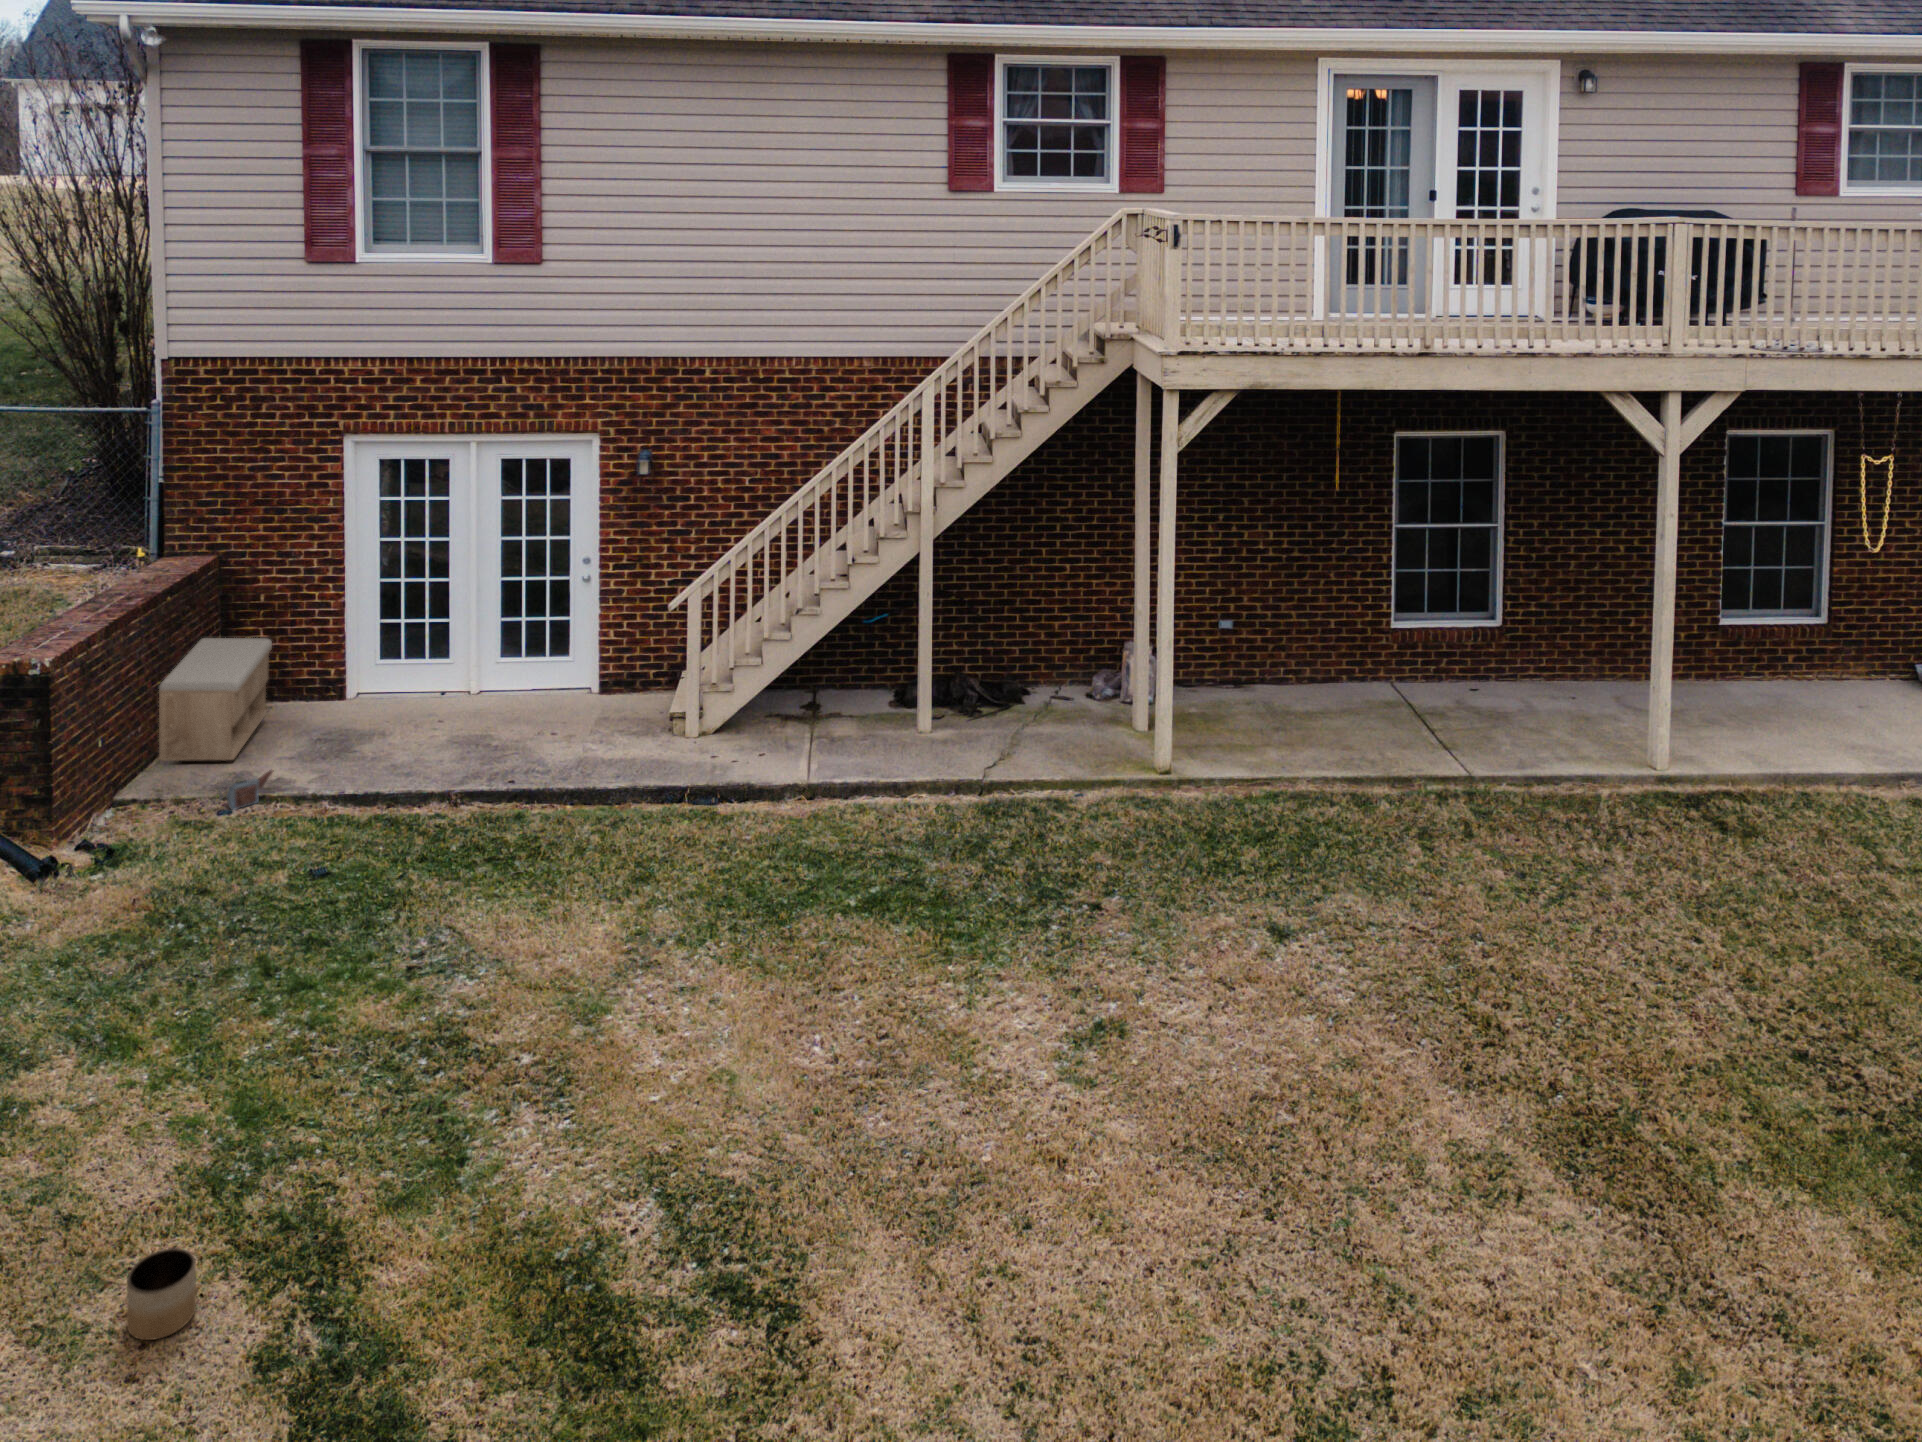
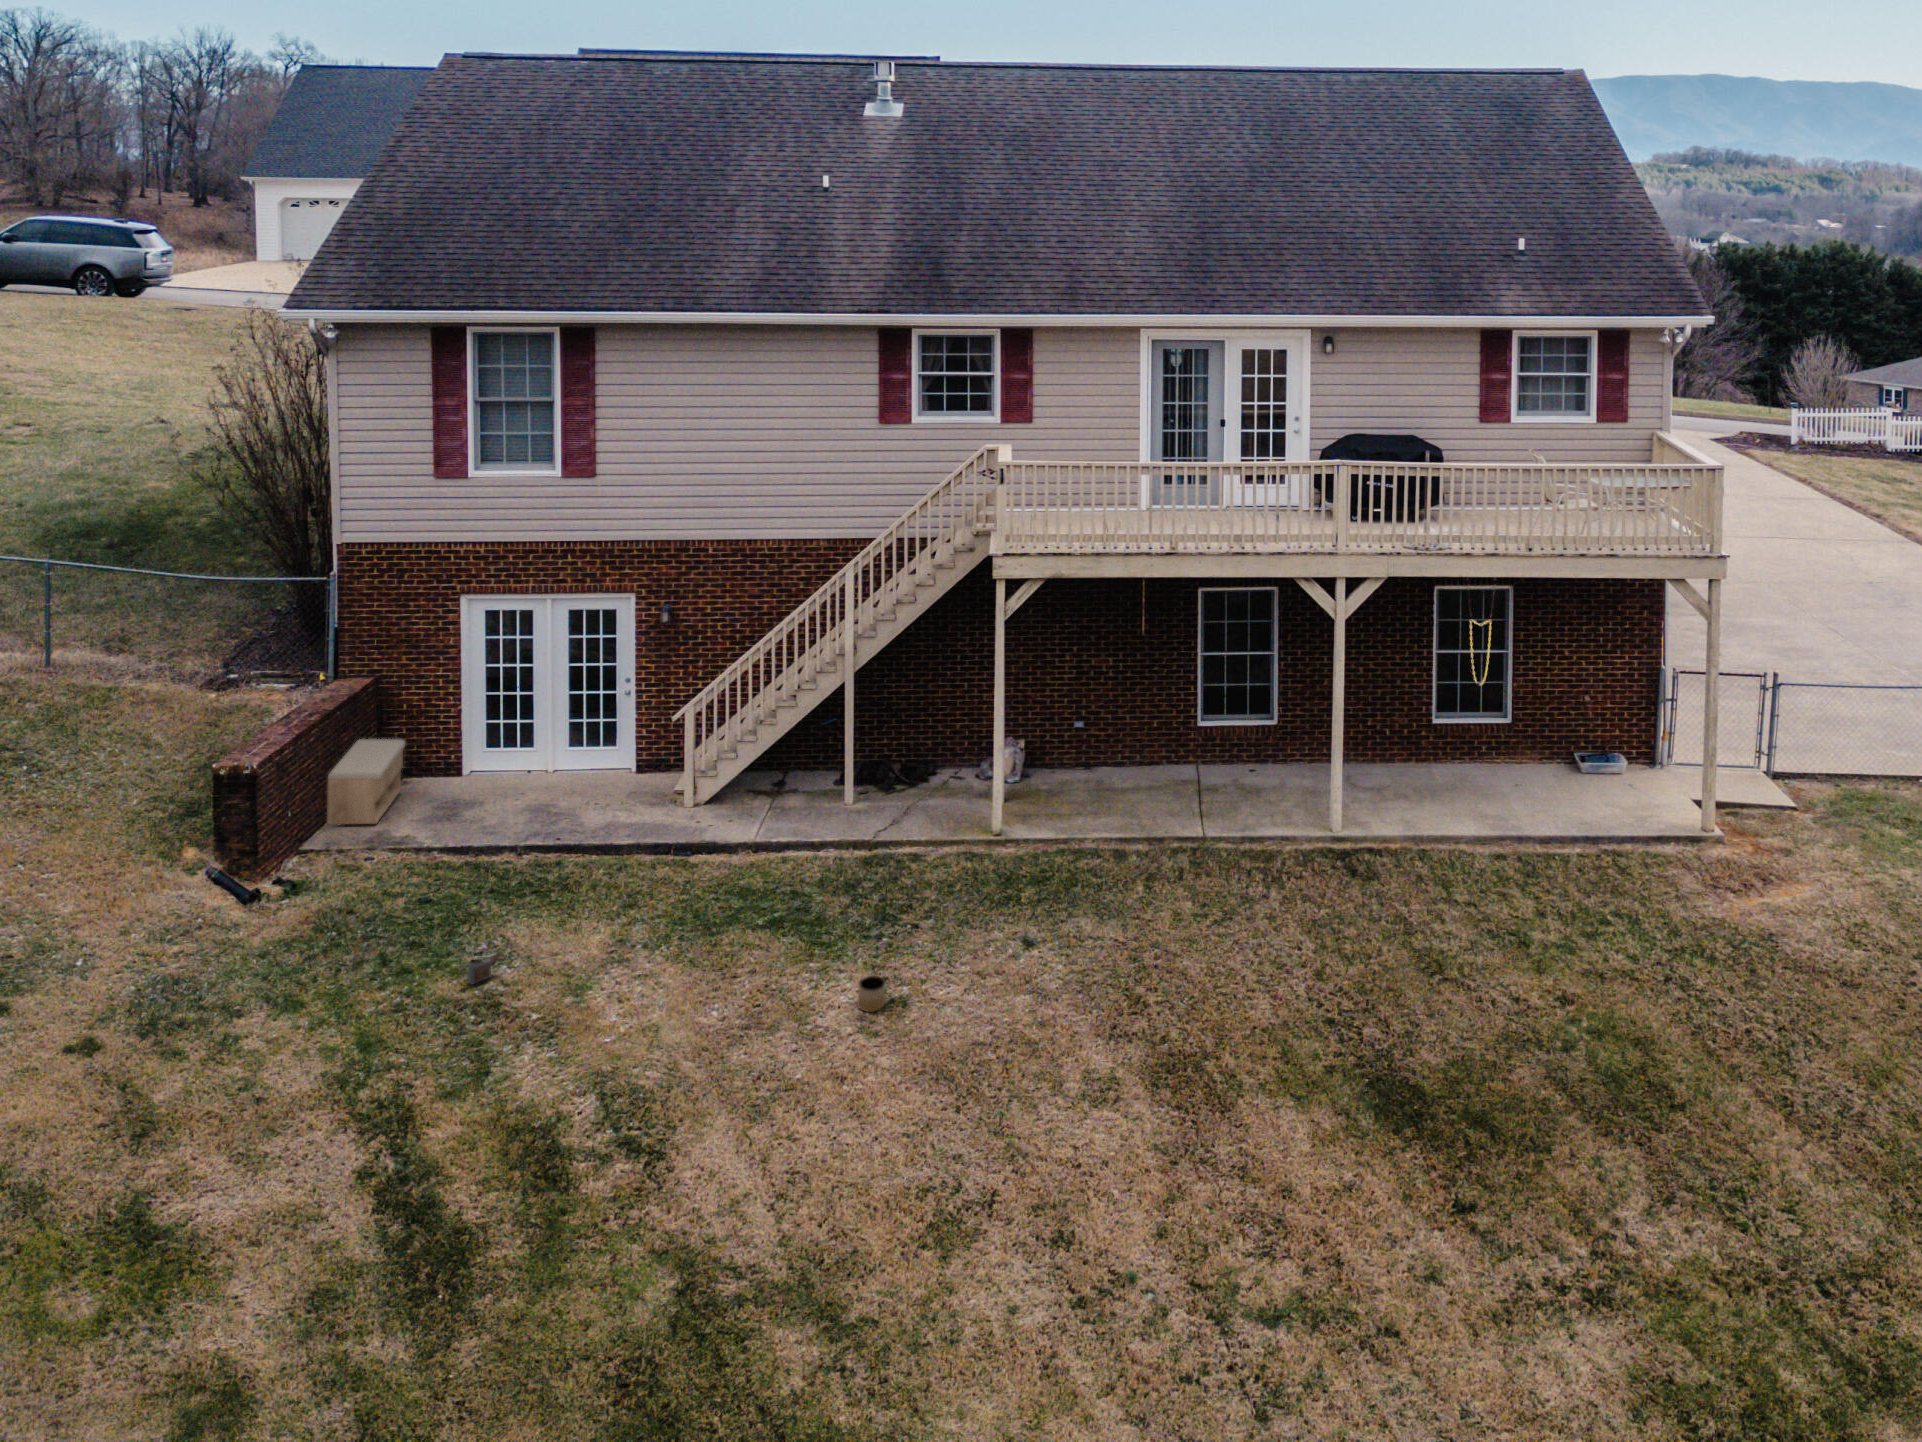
watering can: present [218,770,273,810] -> present [461,952,501,984]
planter: present [126,1248,196,1340] -> present [857,976,885,1012]

